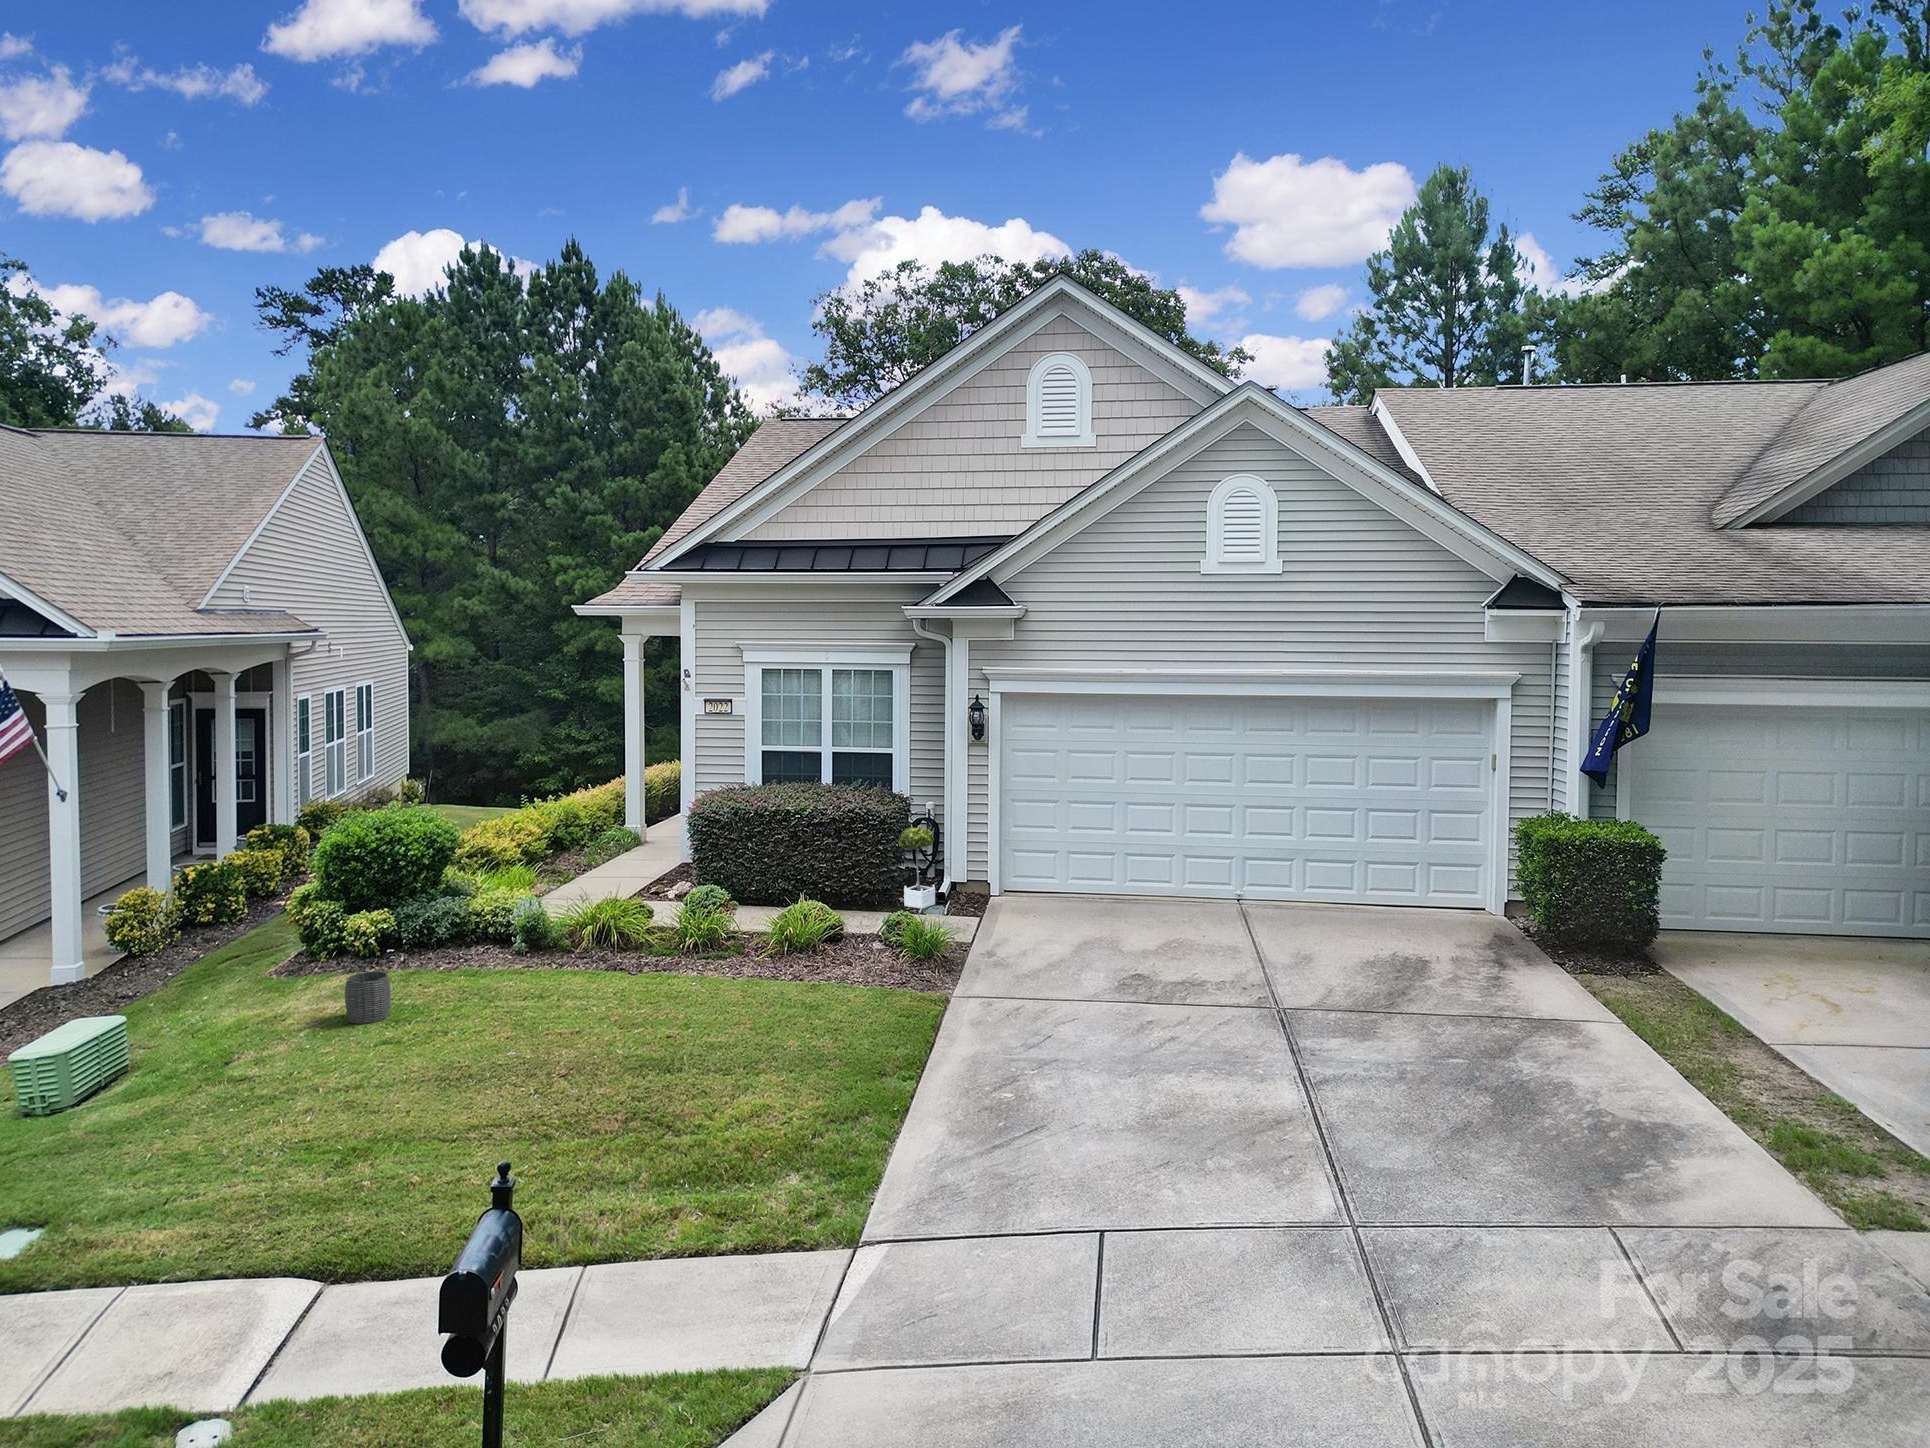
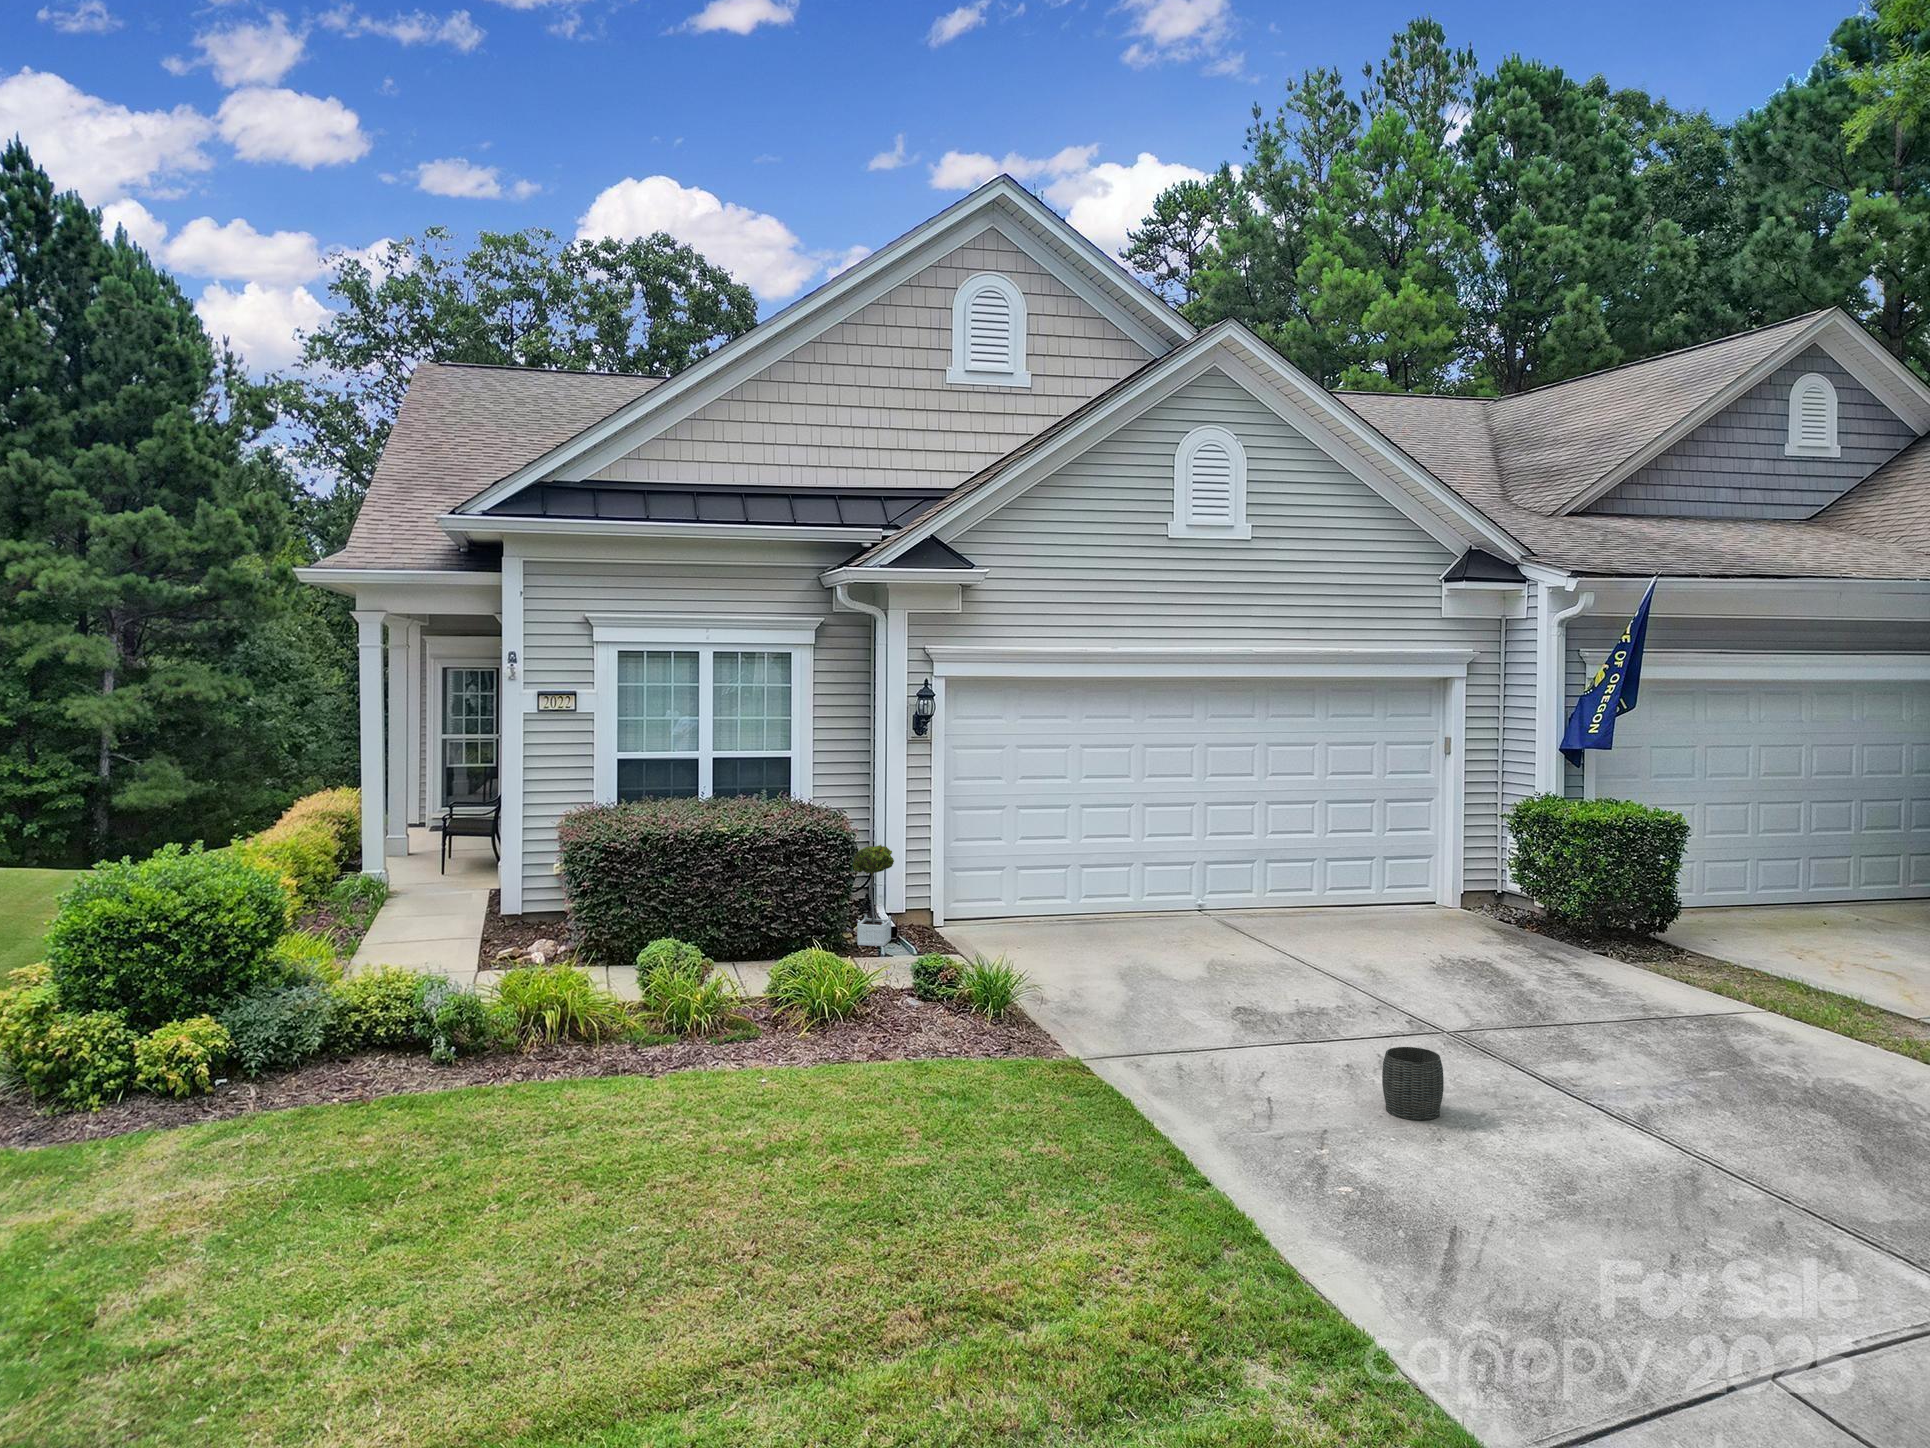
woven basket: present [345,971,391,1024] -> present [1382,1047,1444,1120]

